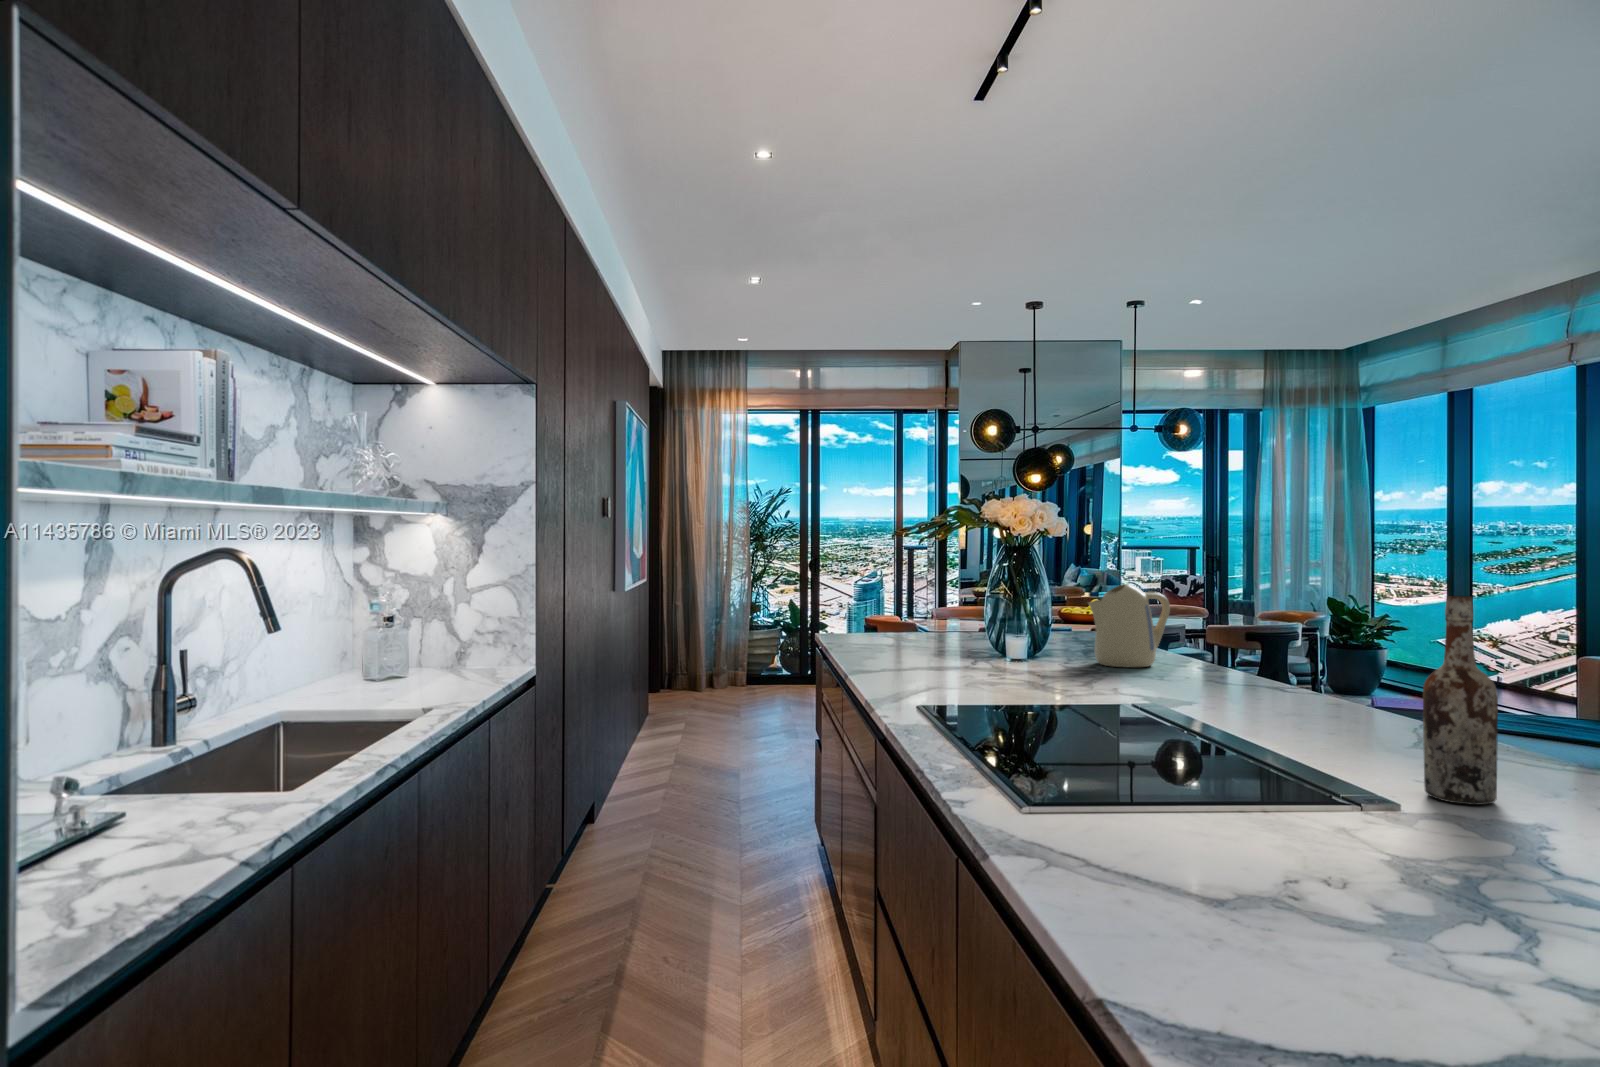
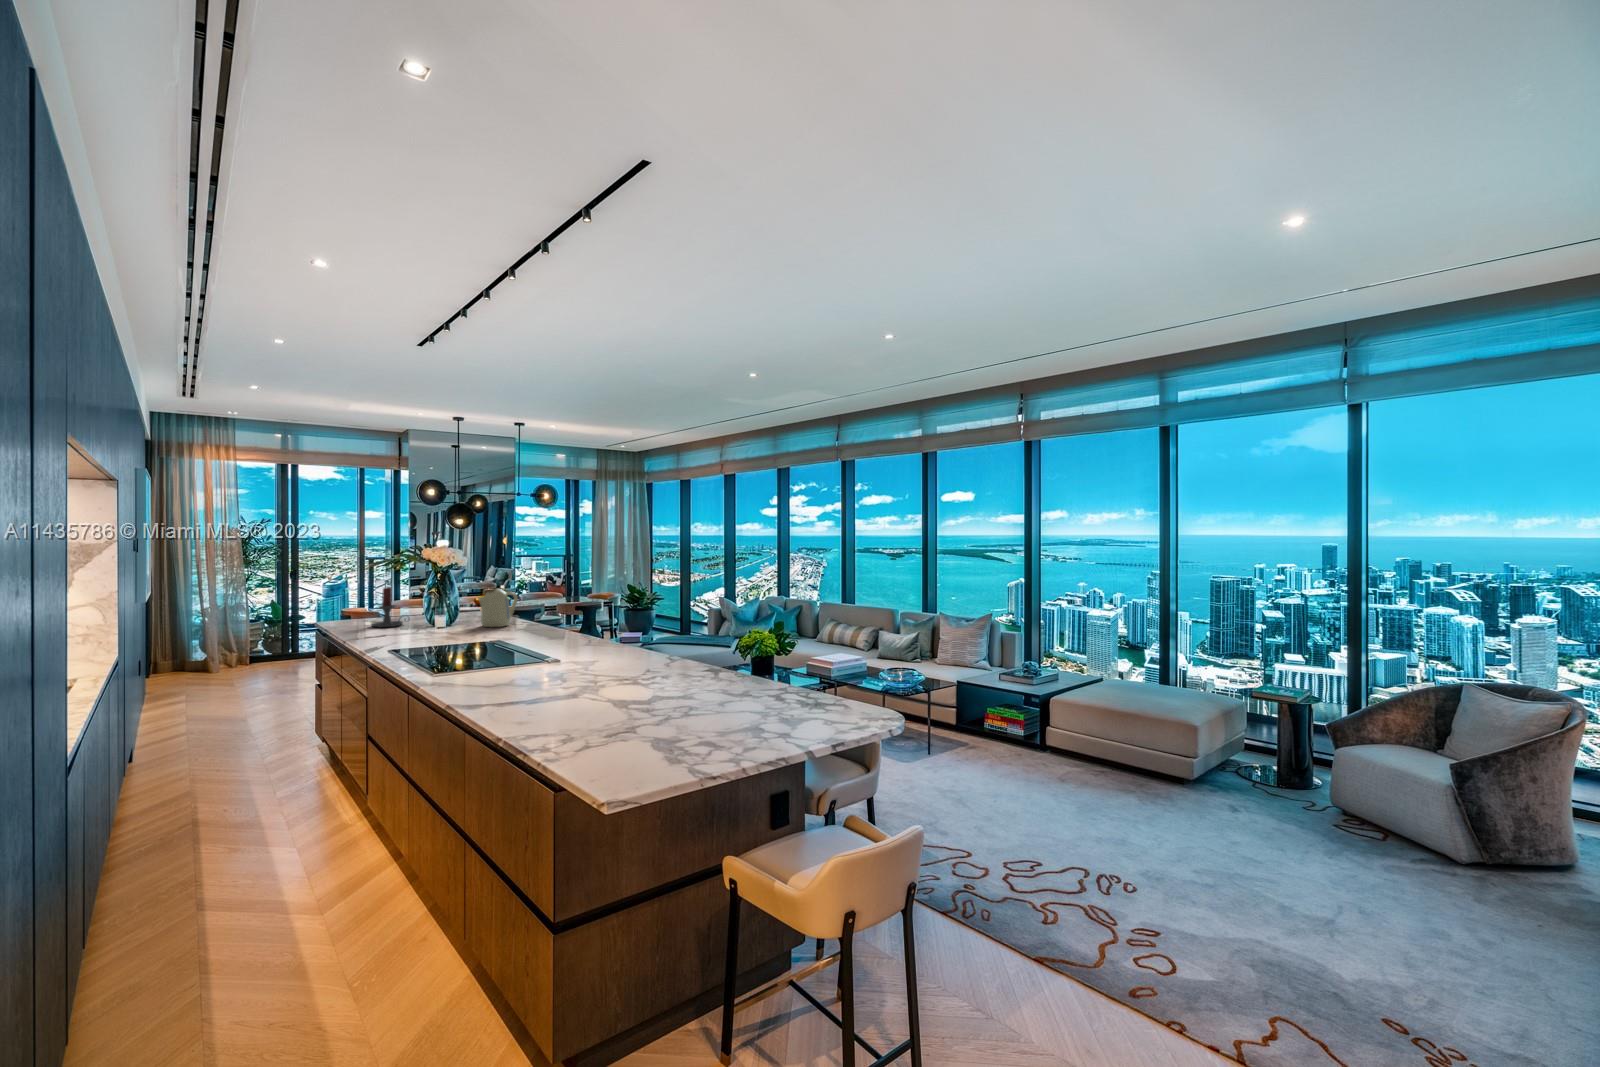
candle holder: none [896,575,962,653] -> present [371,587,406,628]
wine bottle: present [1423,596,1498,805] -> none [580,596,600,661]

